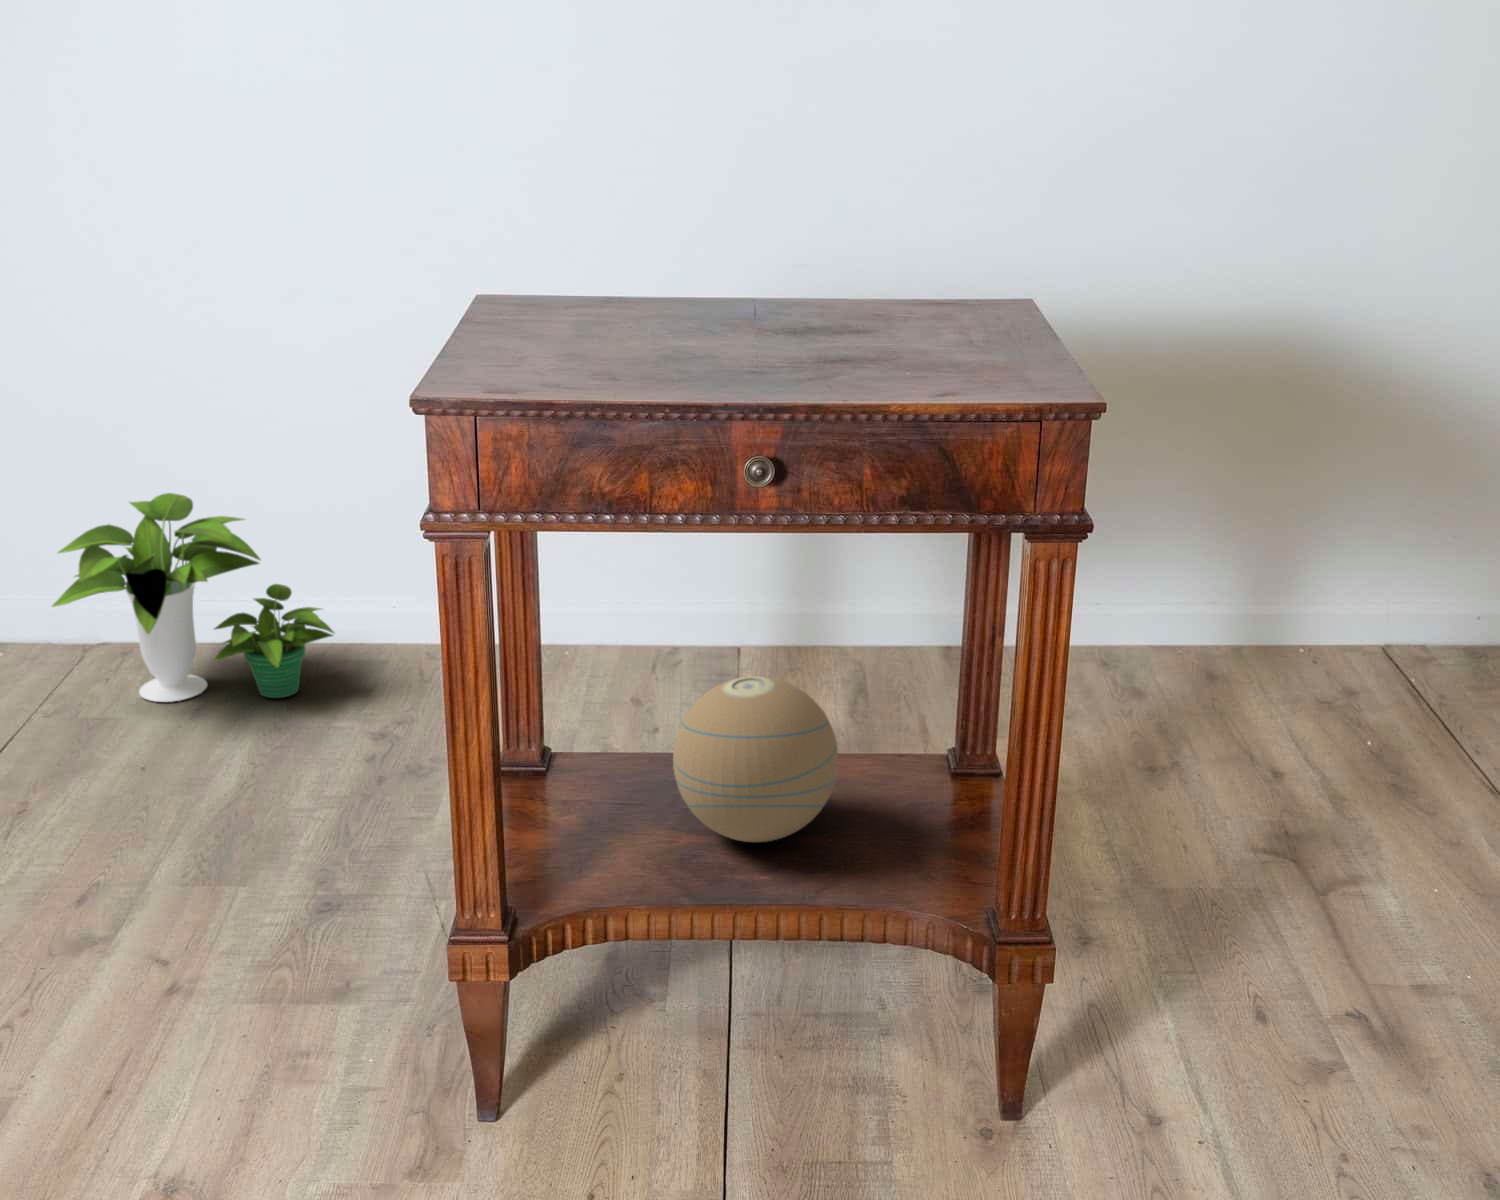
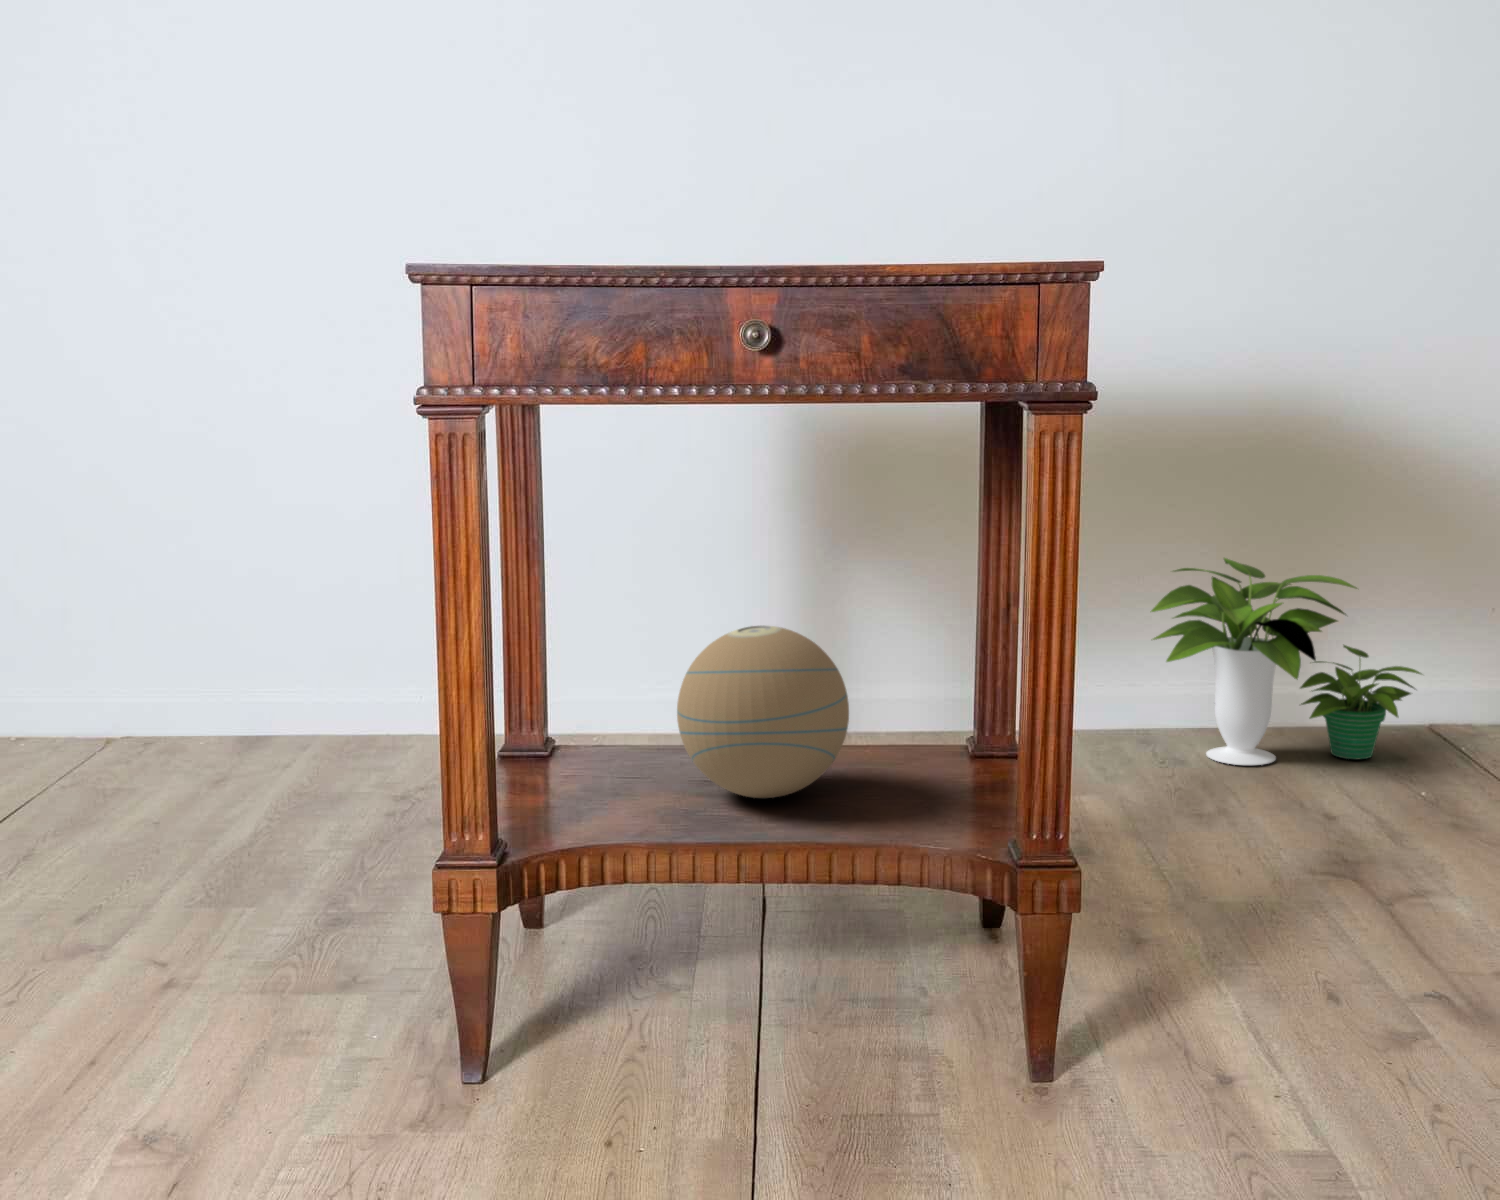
potted plant: present [52,493,334,702] -> present [1151,558,1421,765]

